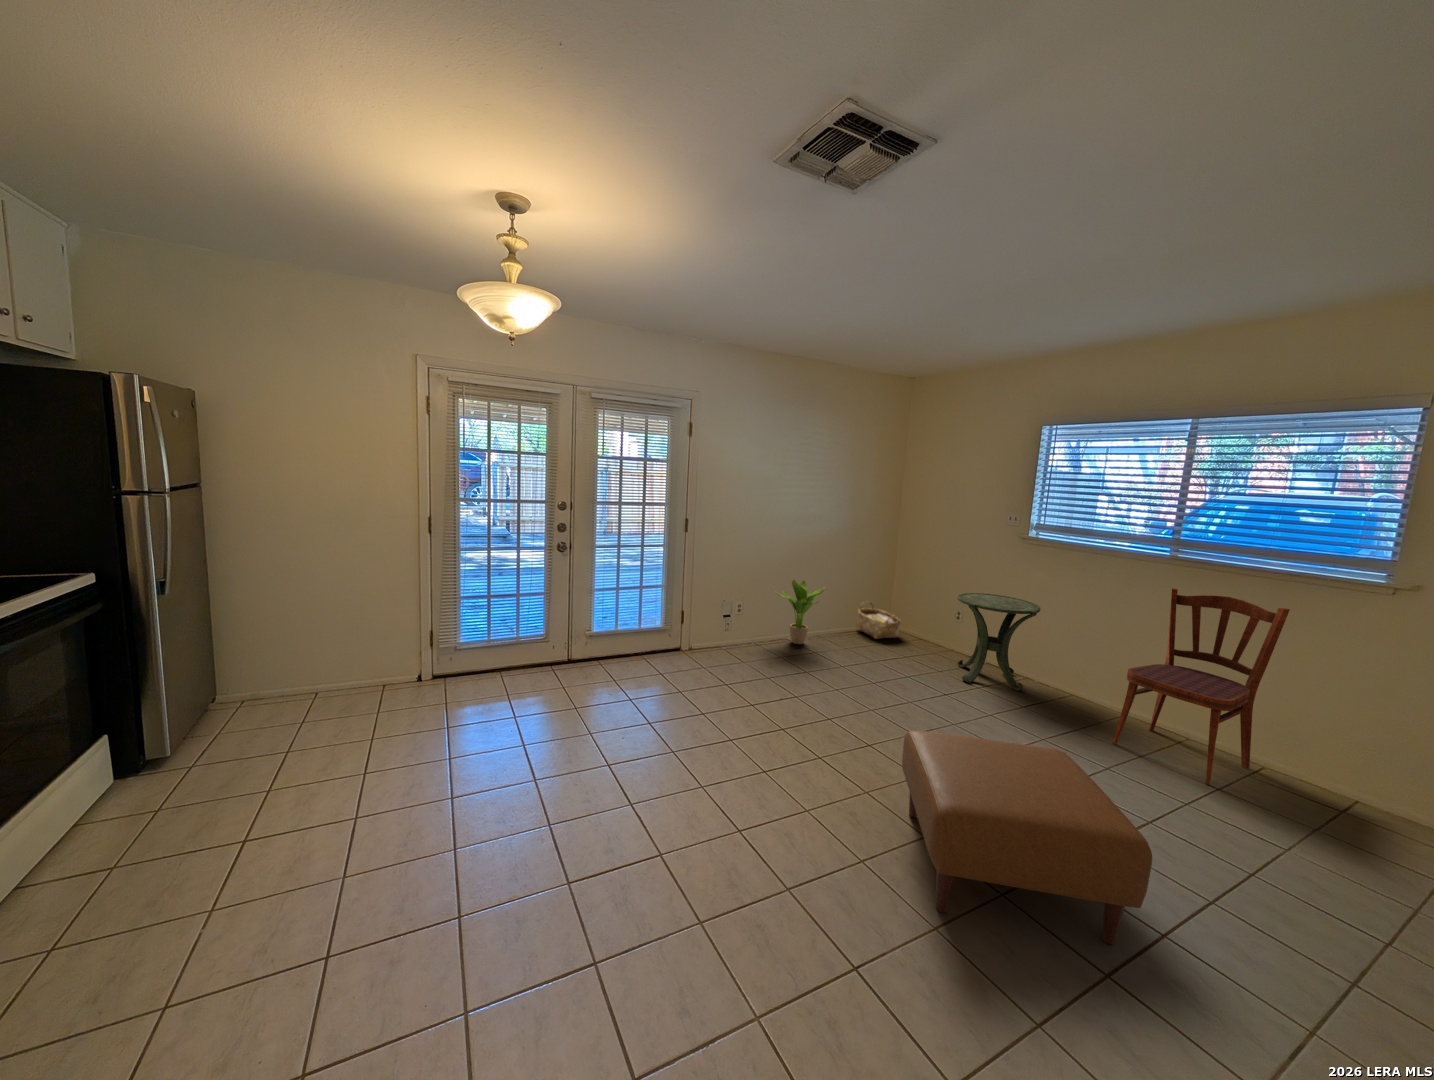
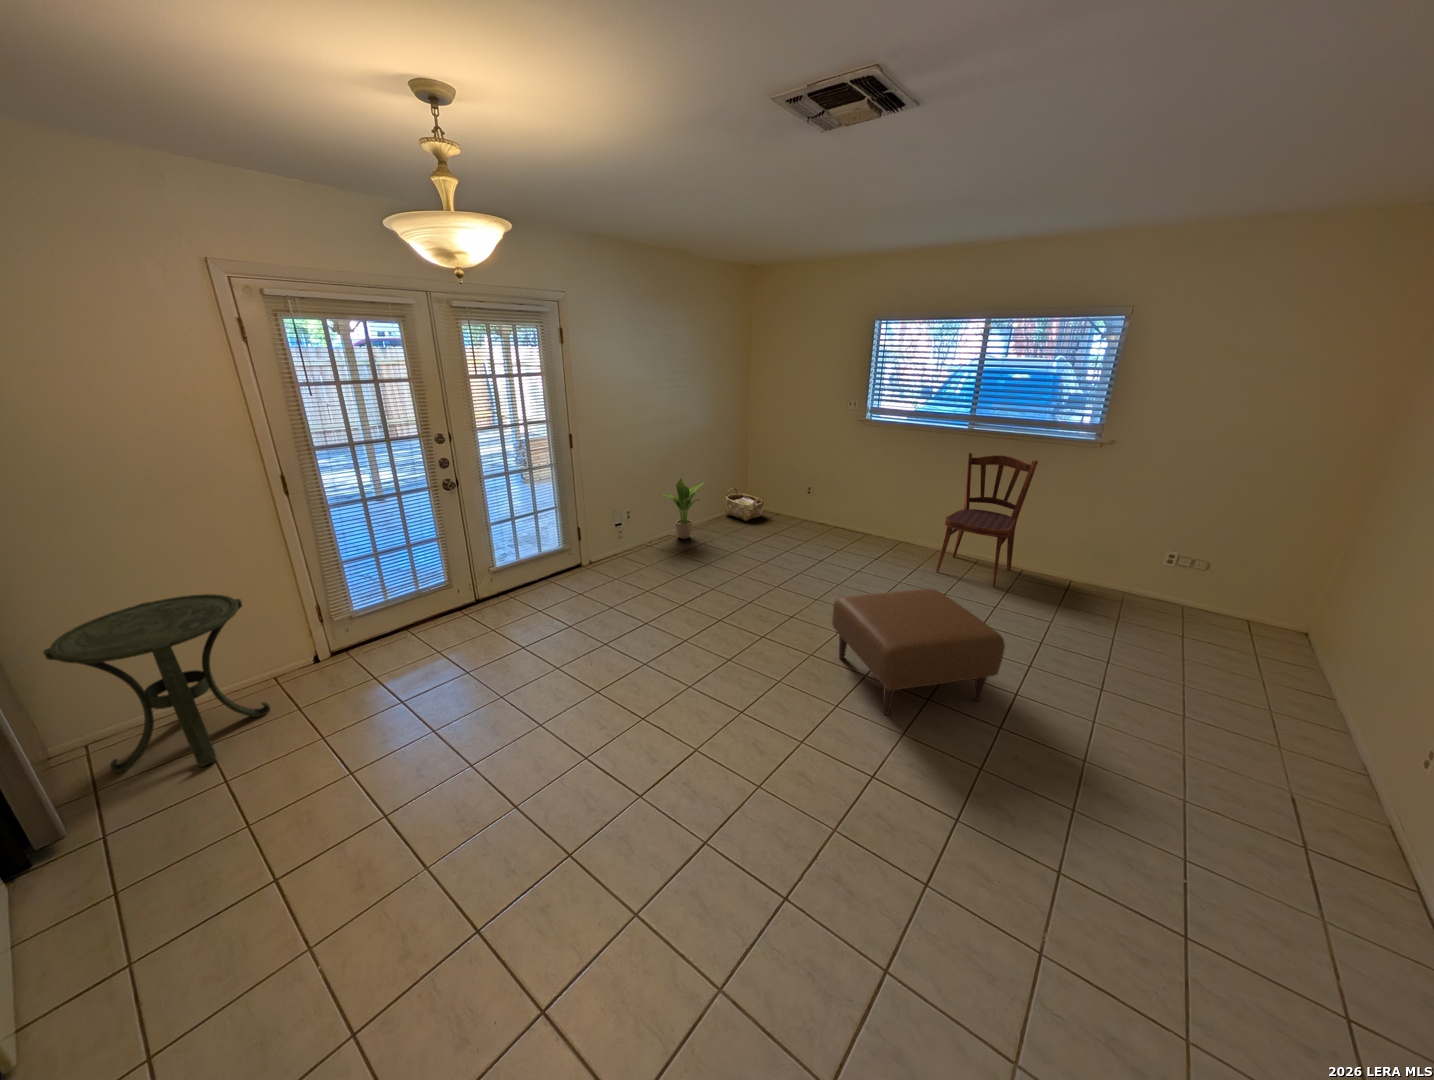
side table: present [957,593,1041,691] -> present [43,594,270,773]

